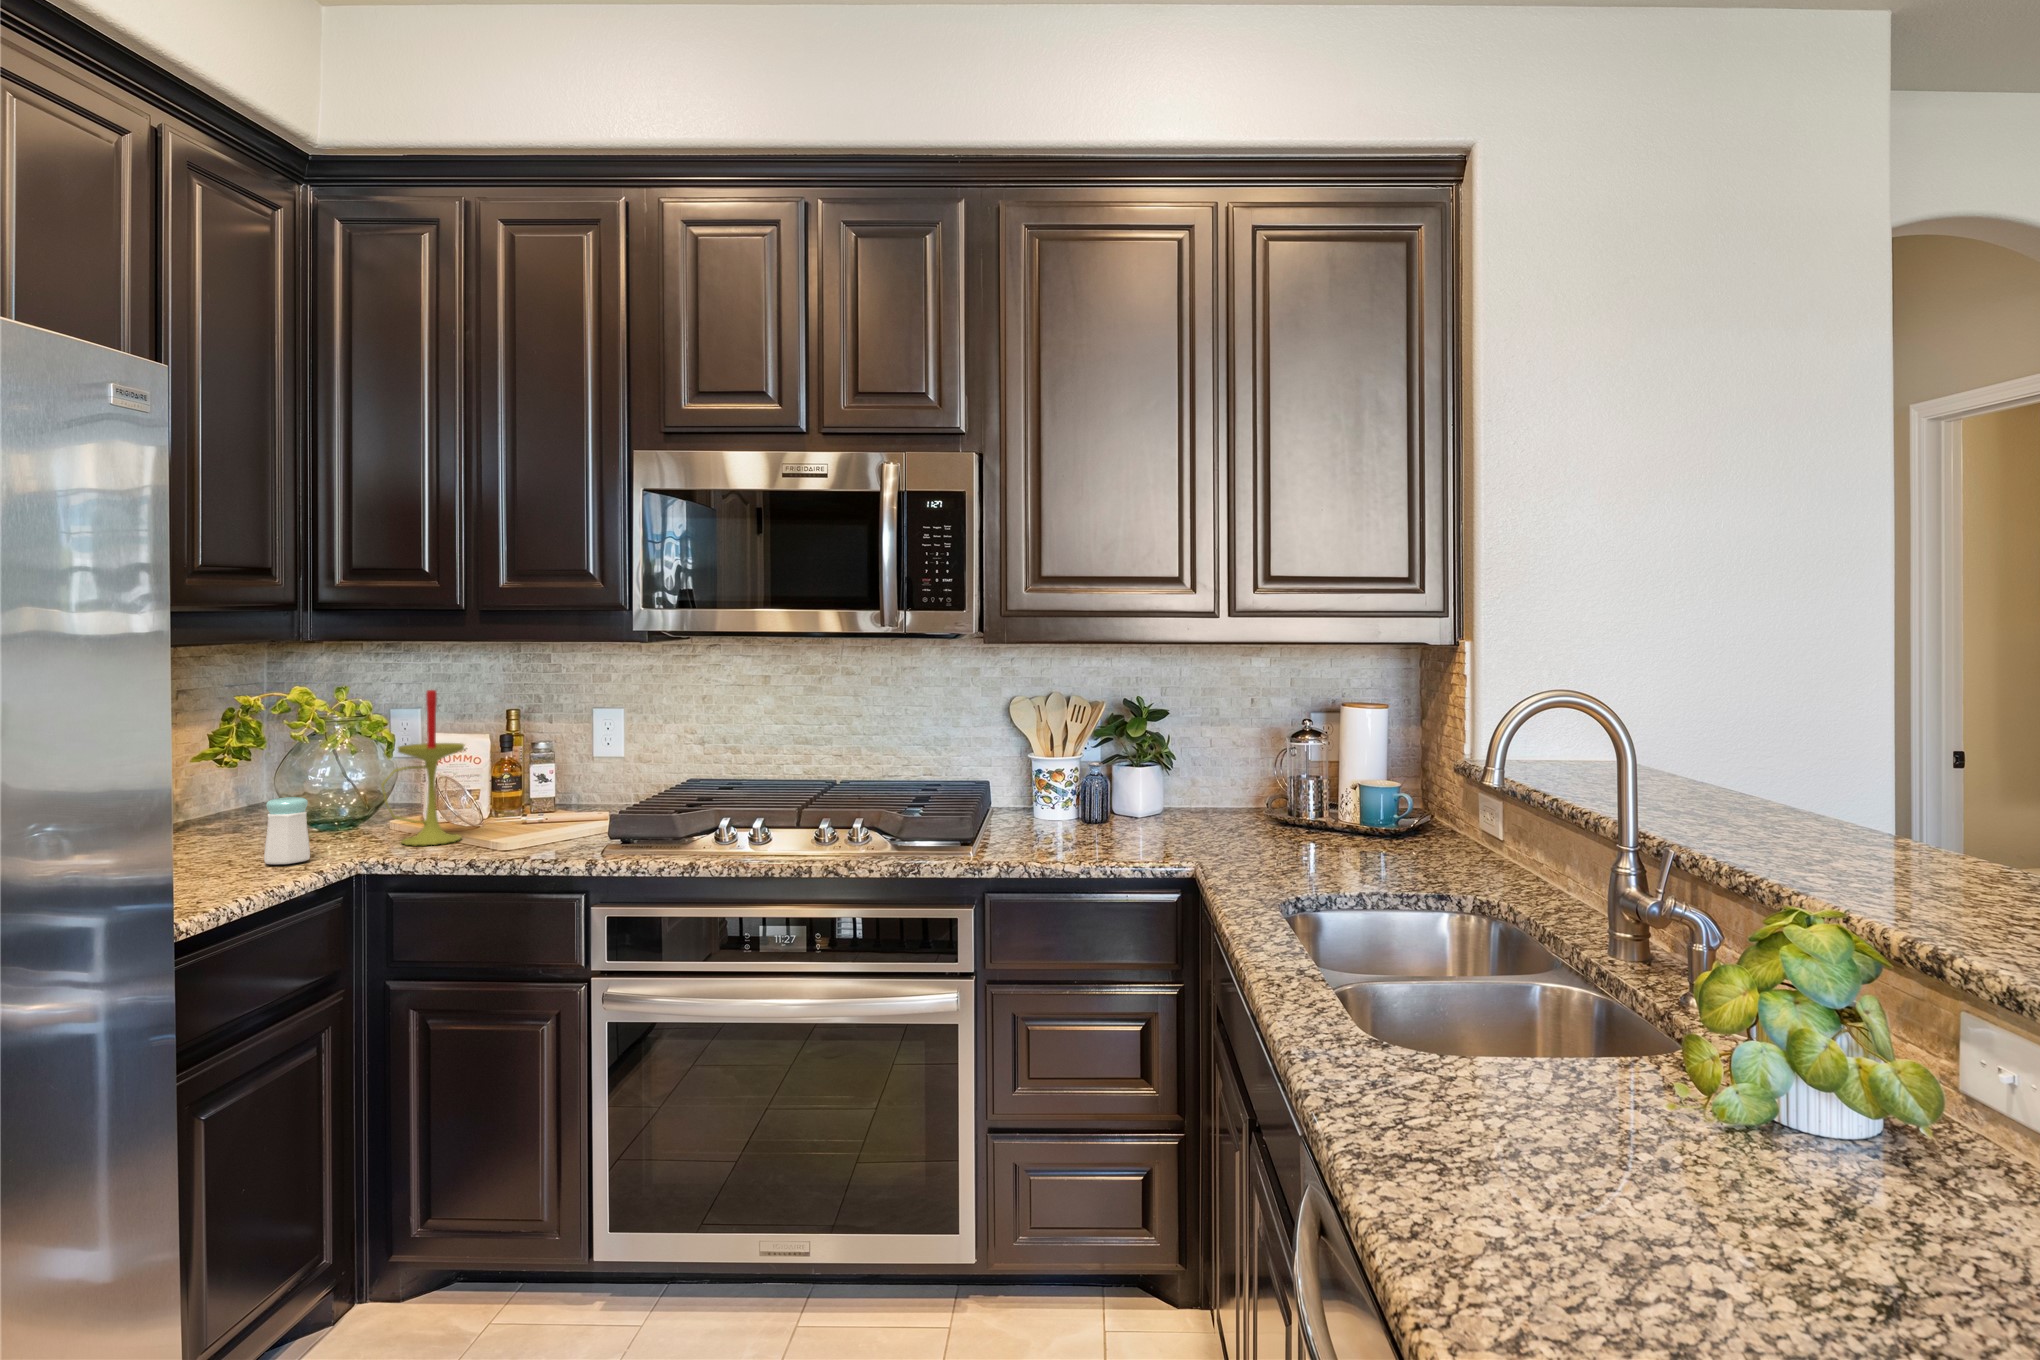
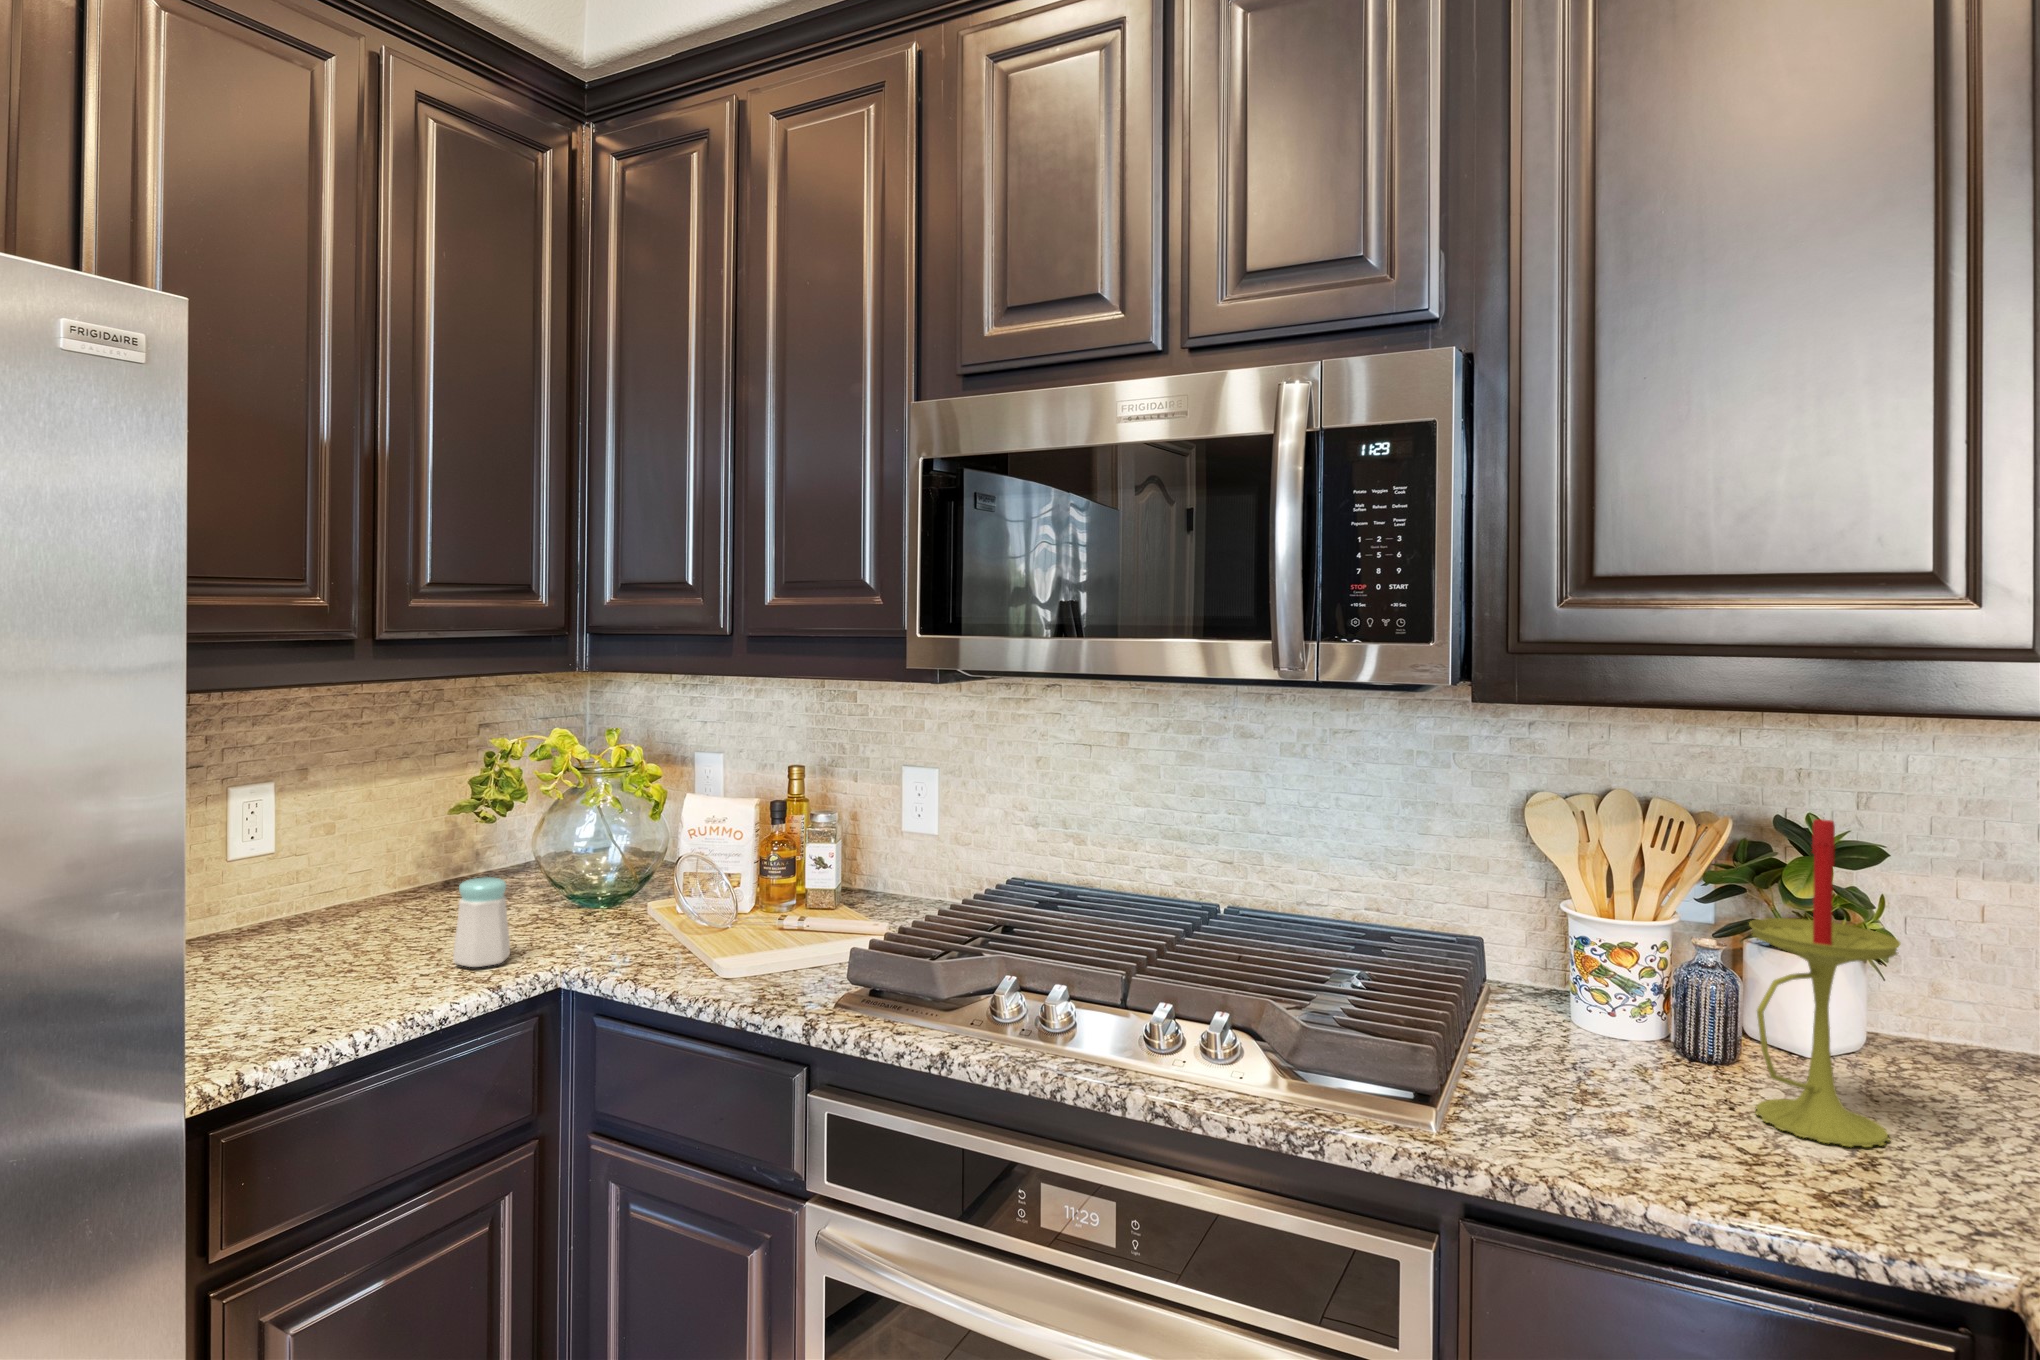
candle: present [381,690,465,845] -> present [1749,819,1901,1147]

